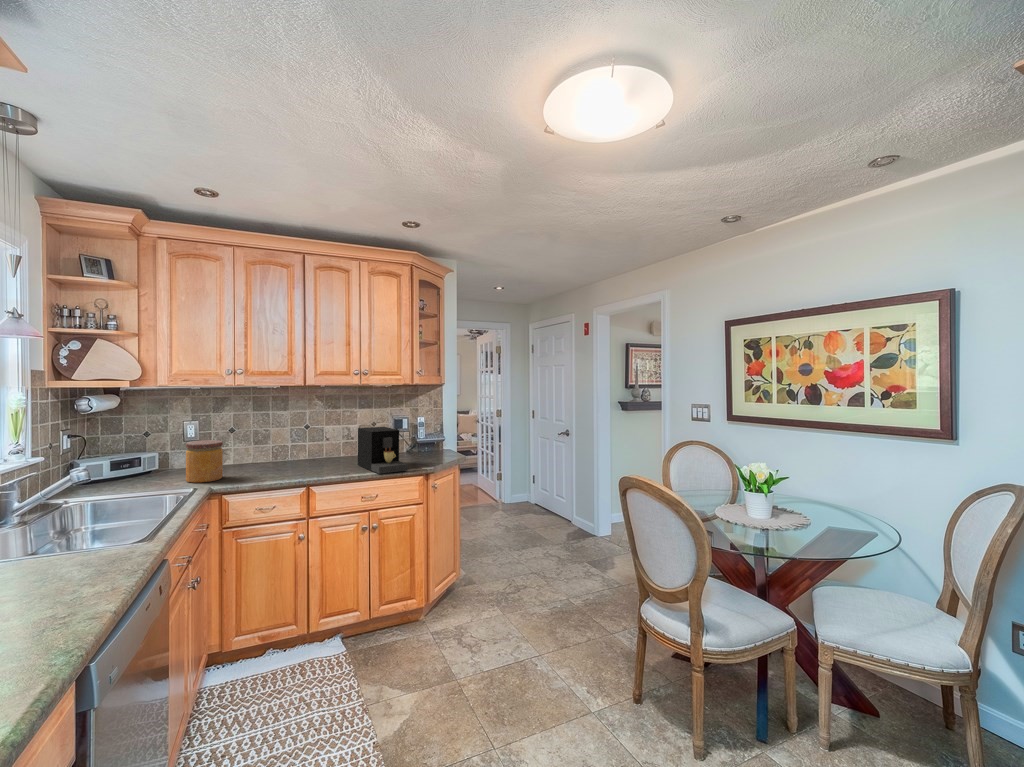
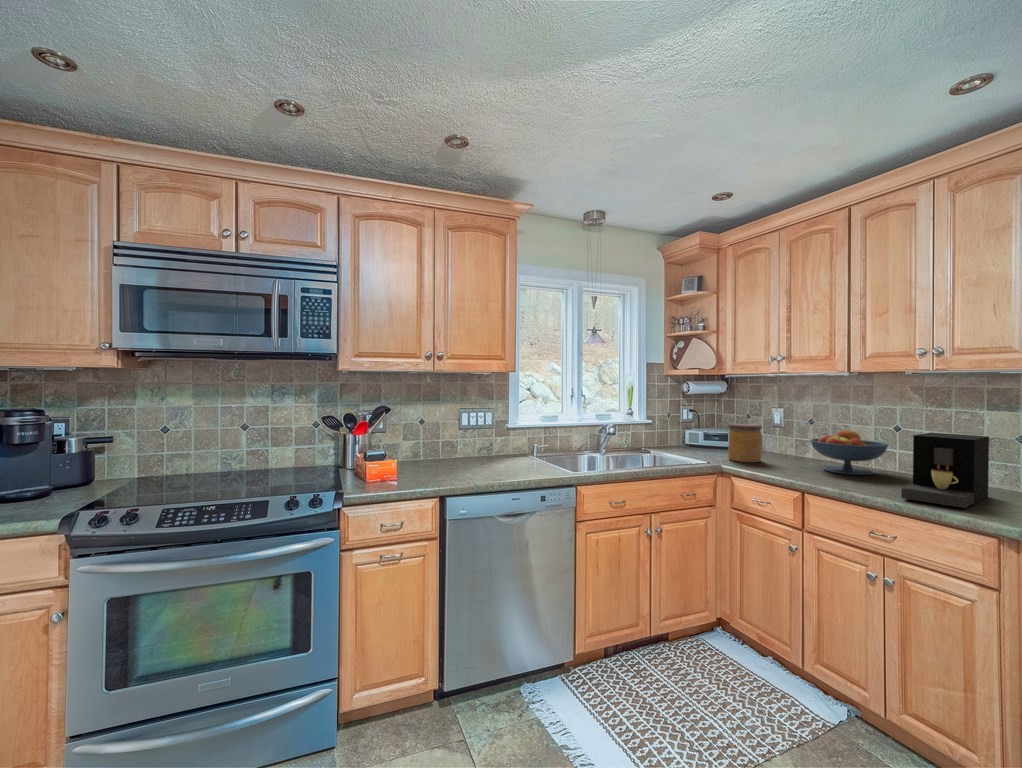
fruit bowl: none [264,433,321,470] -> present [810,430,888,475]

